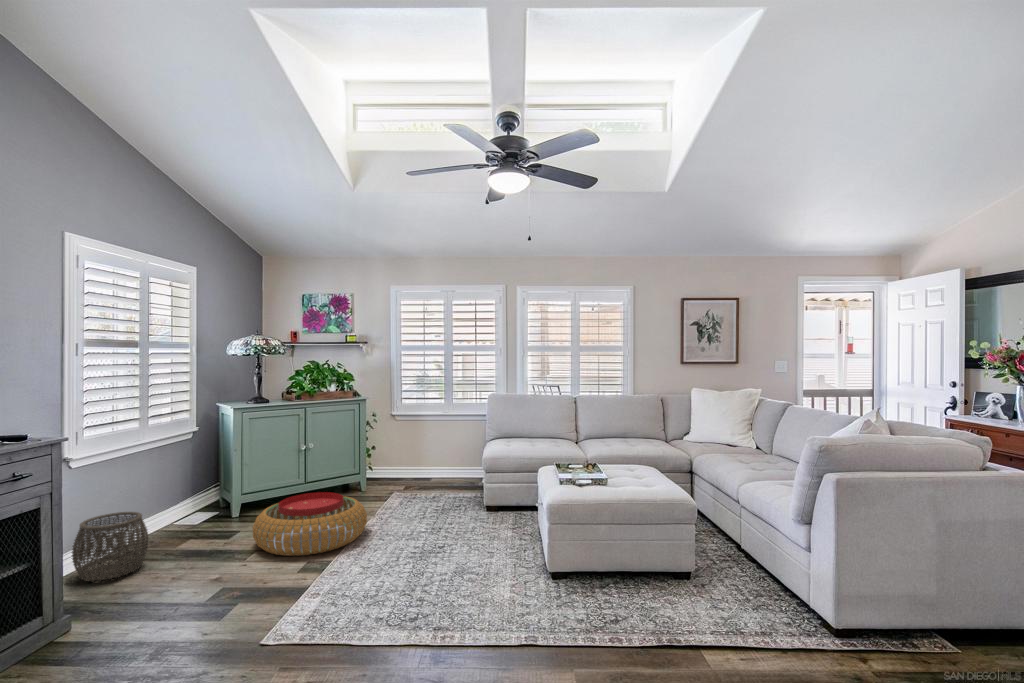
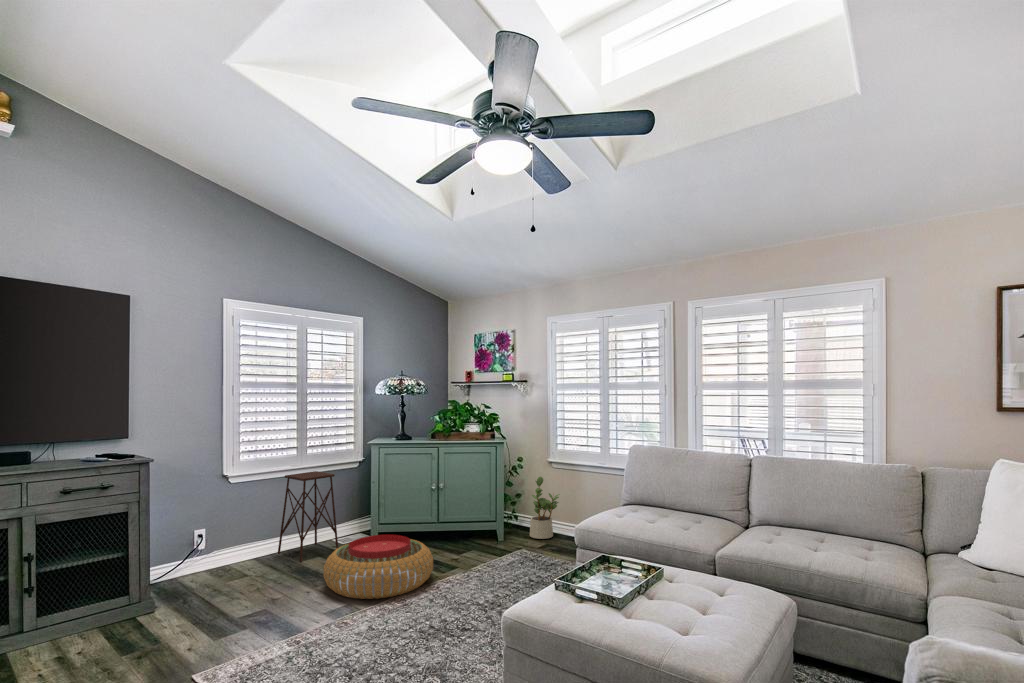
potted plant: none [384,428,410,483] -> present [530,477,559,539]
side table: none [128,445,208,548] -> present [278,471,338,562]
woven basket: present [72,512,149,581] -> none [212,523,268,578]

